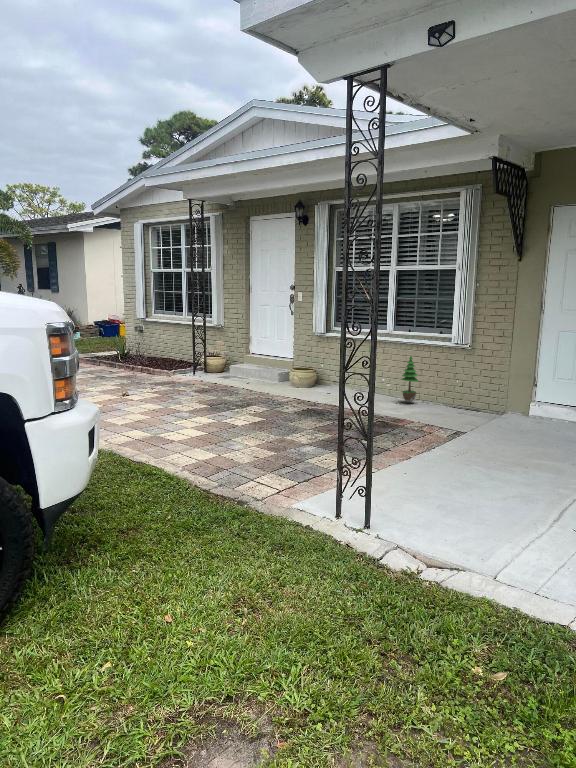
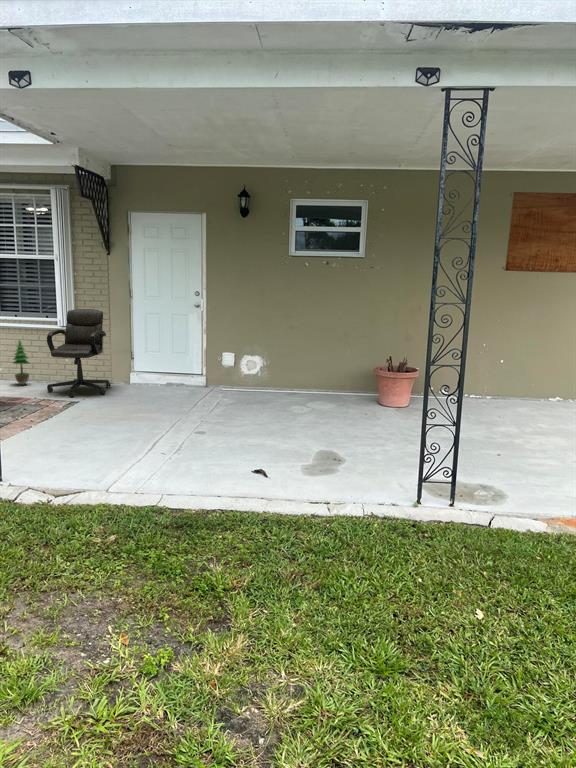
chair: none [433,325,506,426] -> present [47,309,111,397]

